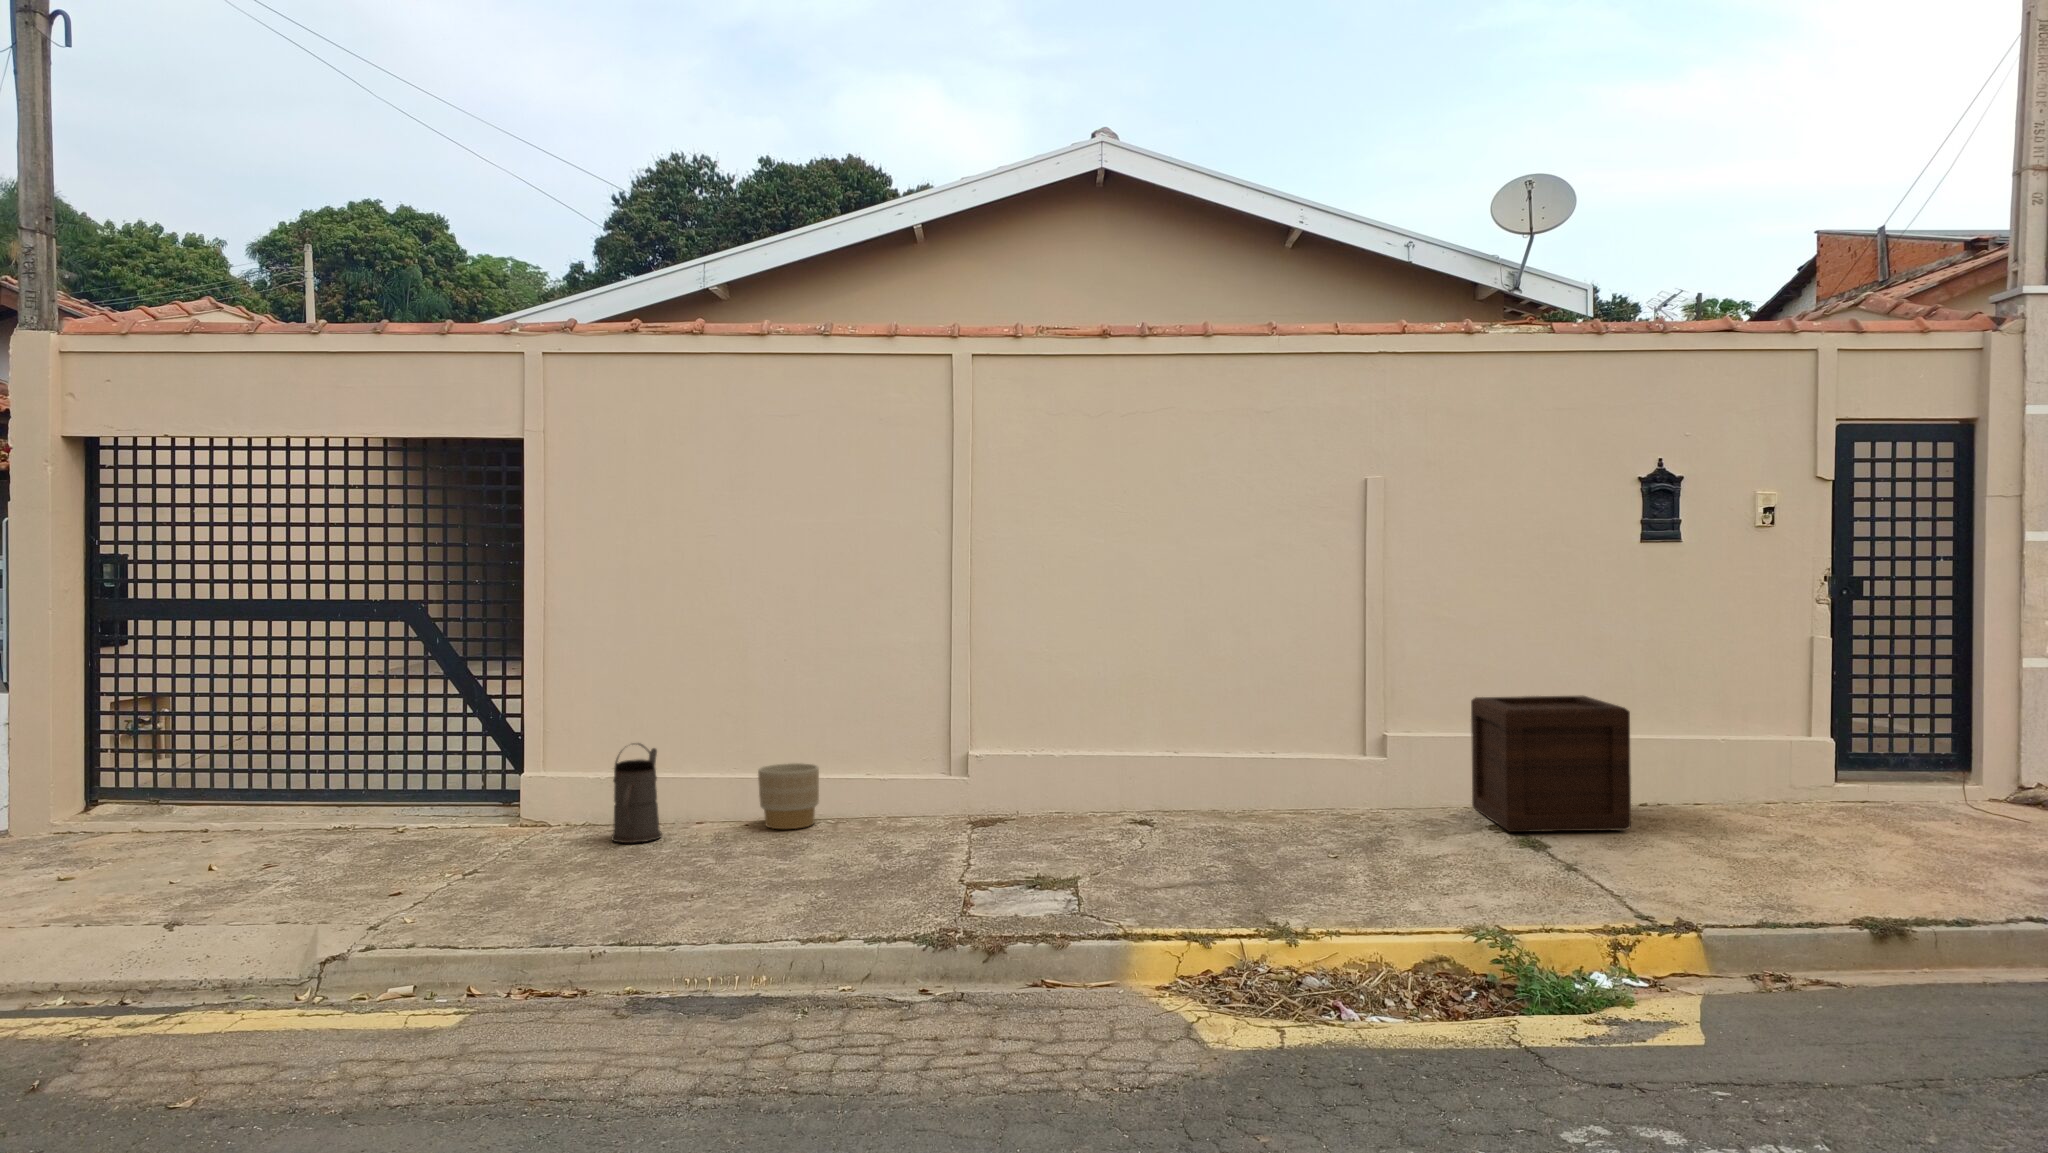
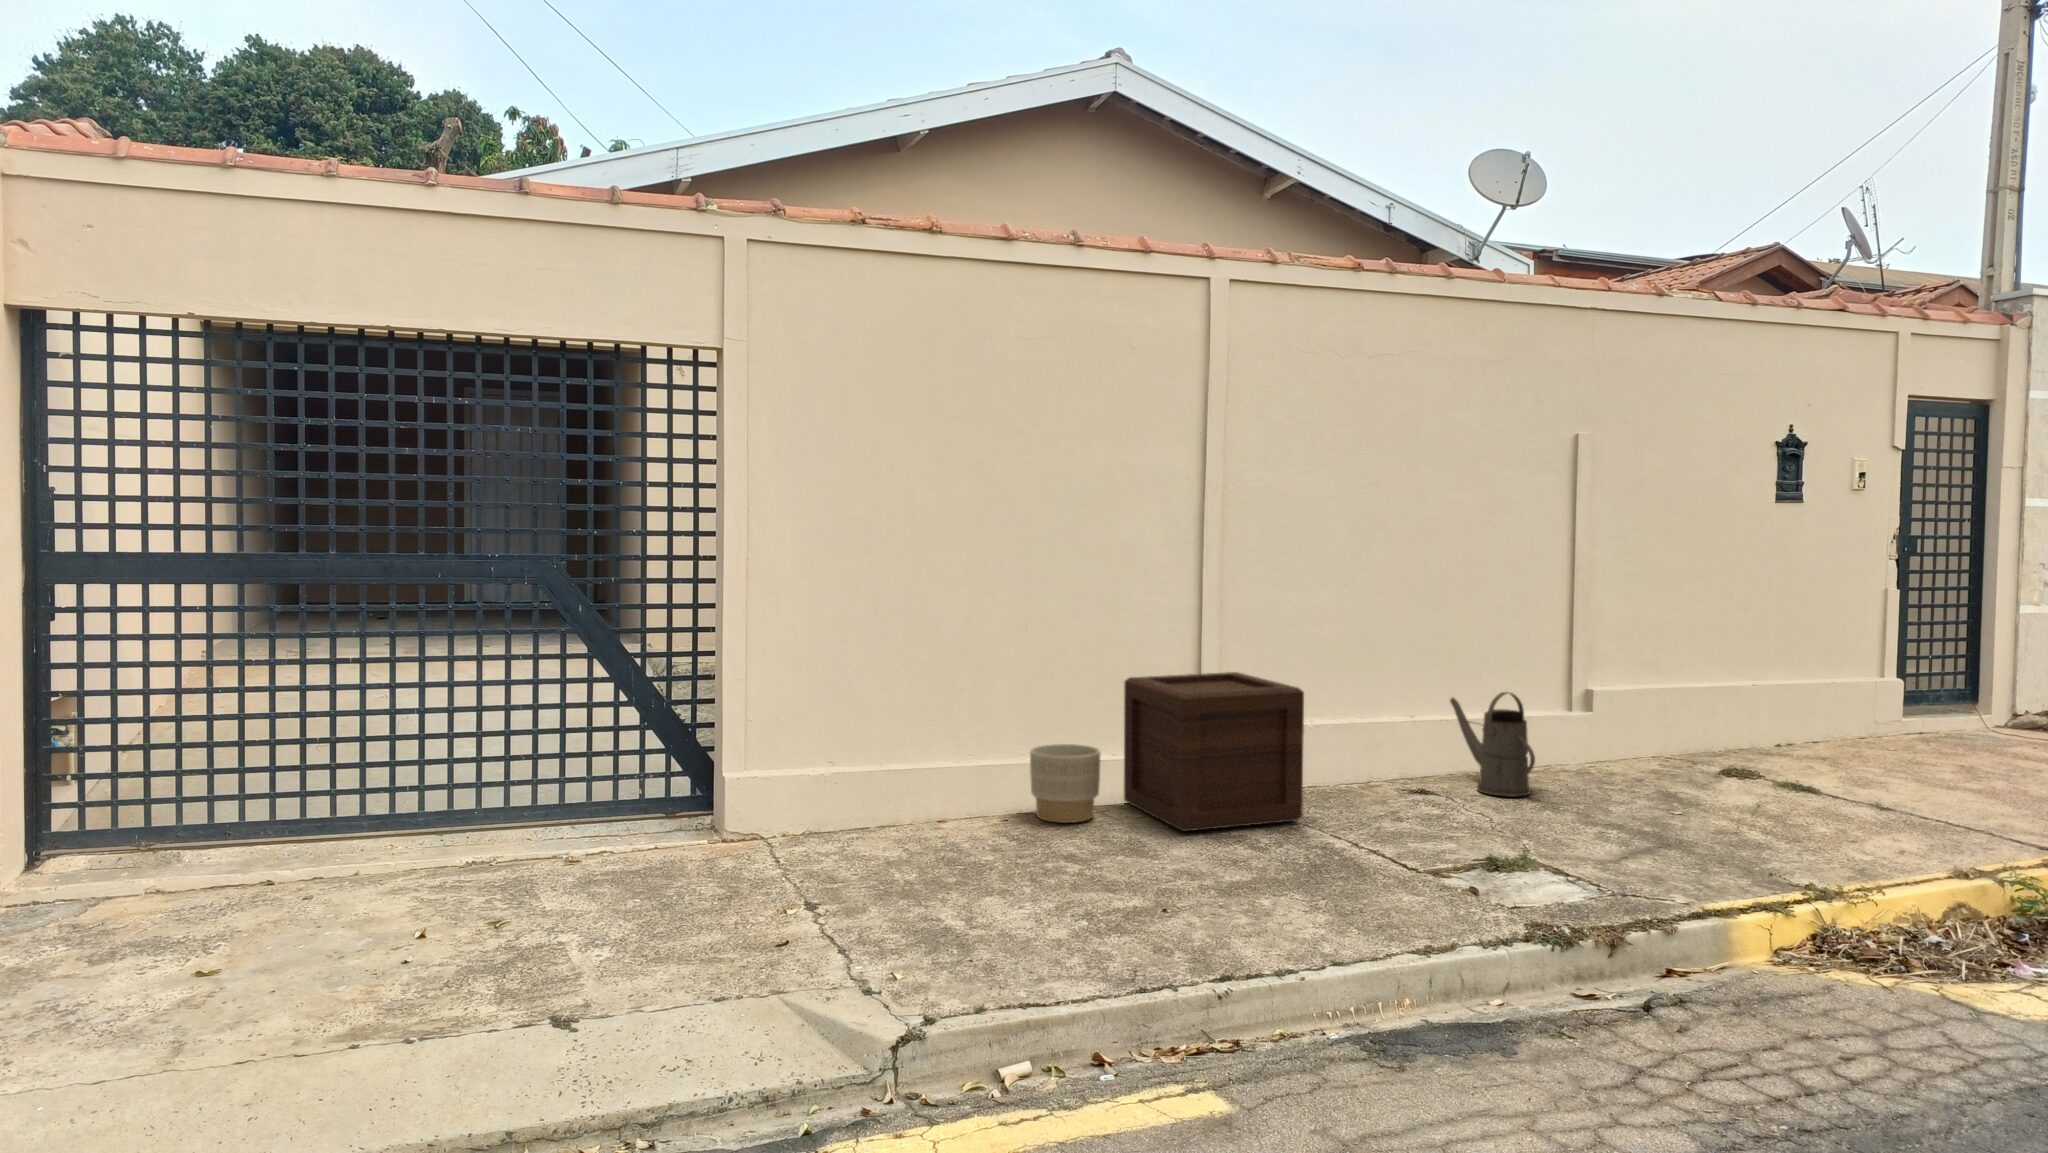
wooden crate: present [1471,696,1631,832] -> present [1124,672,1304,831]
watering can: present [612,743,662,843] -> present [1450,692,1535,797]

